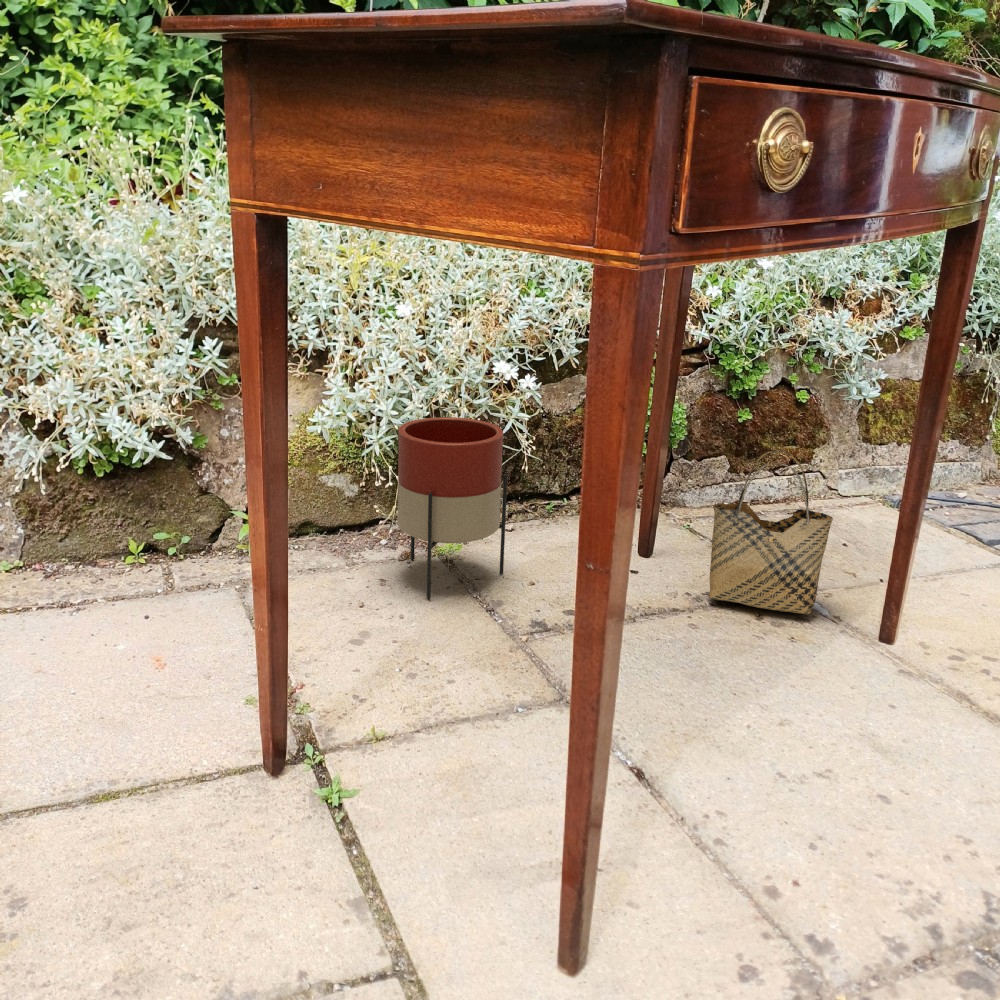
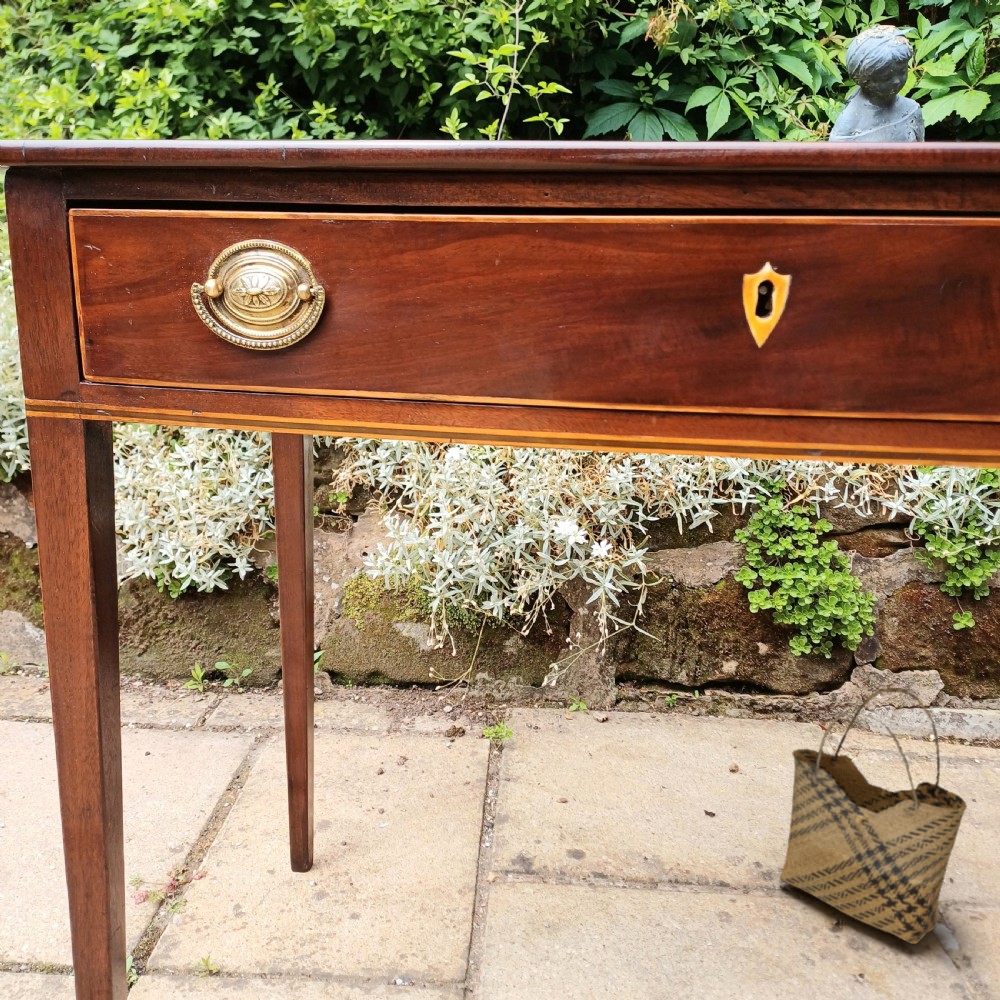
planter: present [398,417,507,599] -> none [422,579,553,795]

